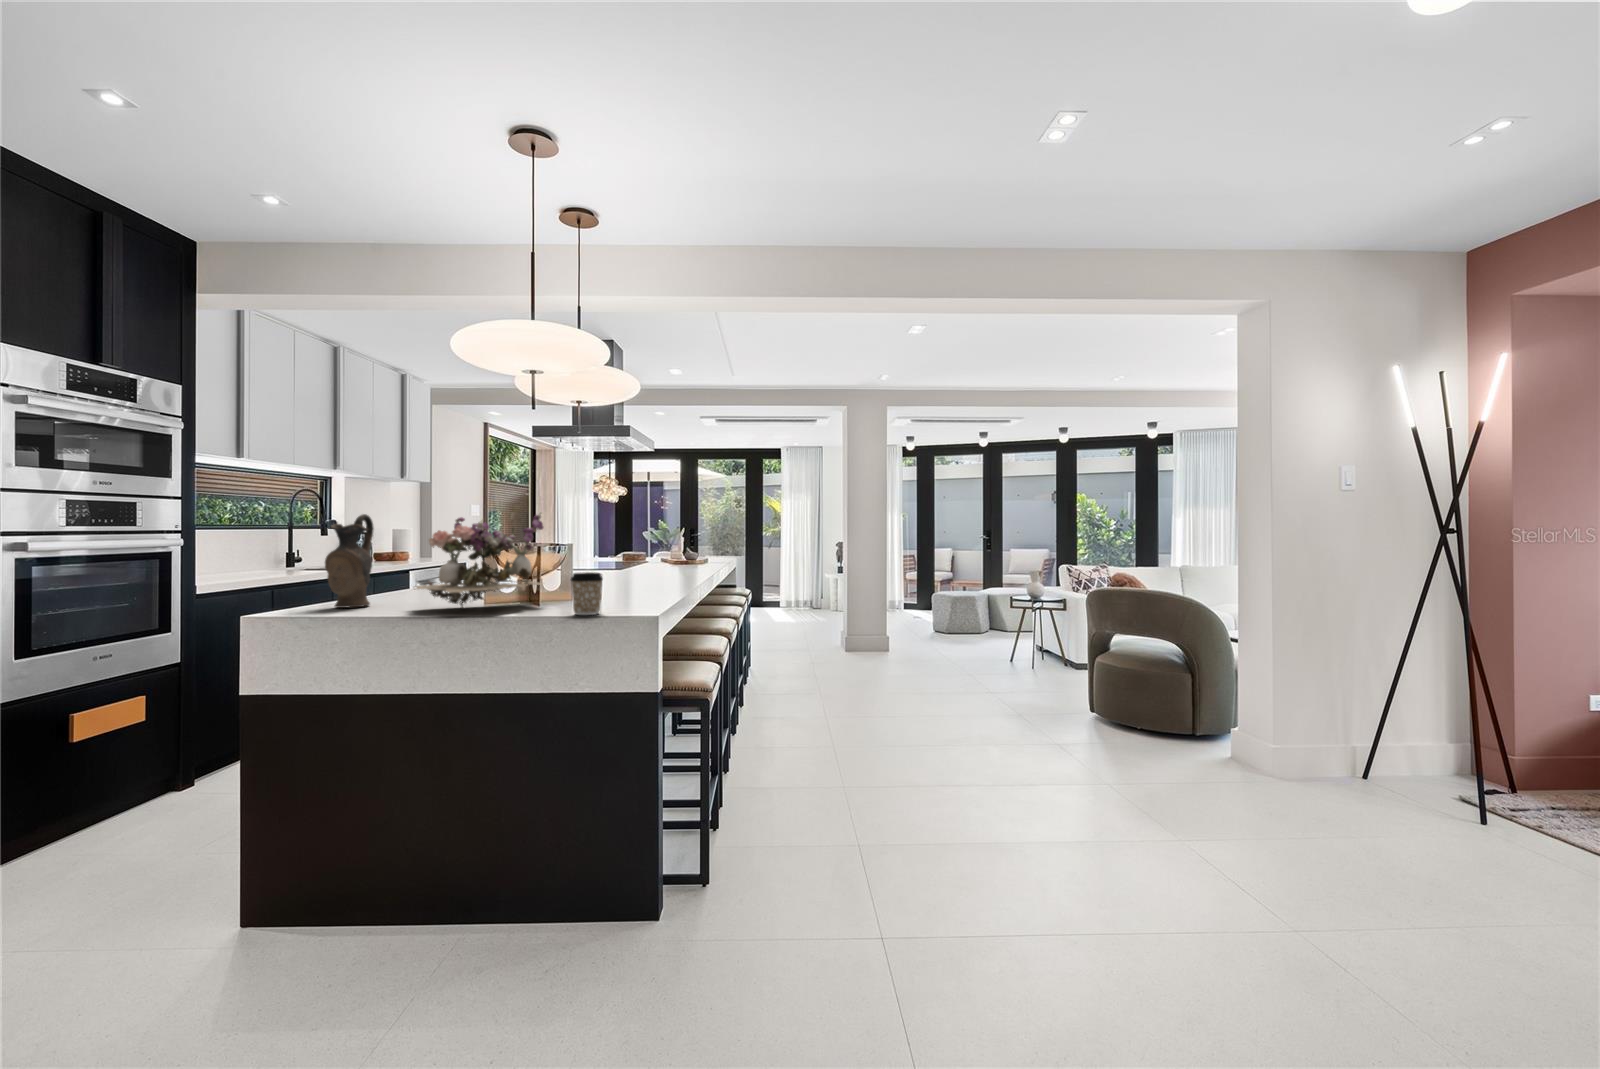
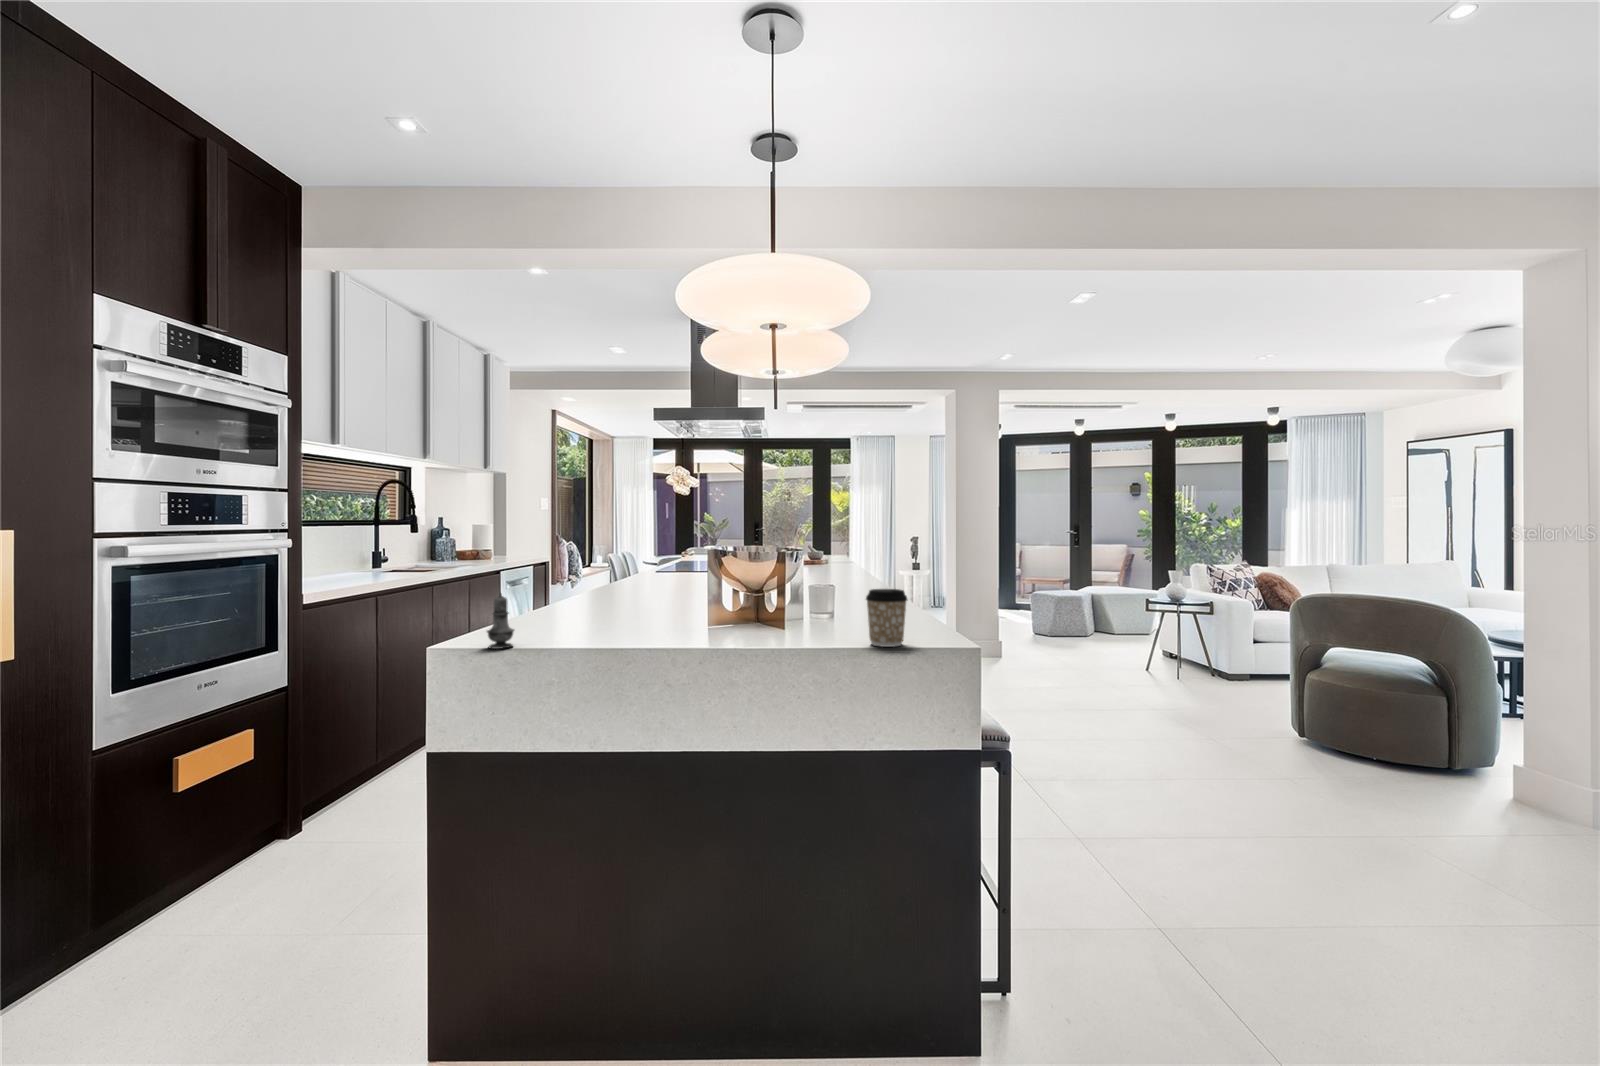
flower arrangement: present [417,513,543,607] -> none [640,508,806,634]
ceramic pitcher: present [325,514,374,608] -> none [523,511,576,632]
salt shaker: none [279,575,304,617] -> present [487,593,514,649]

